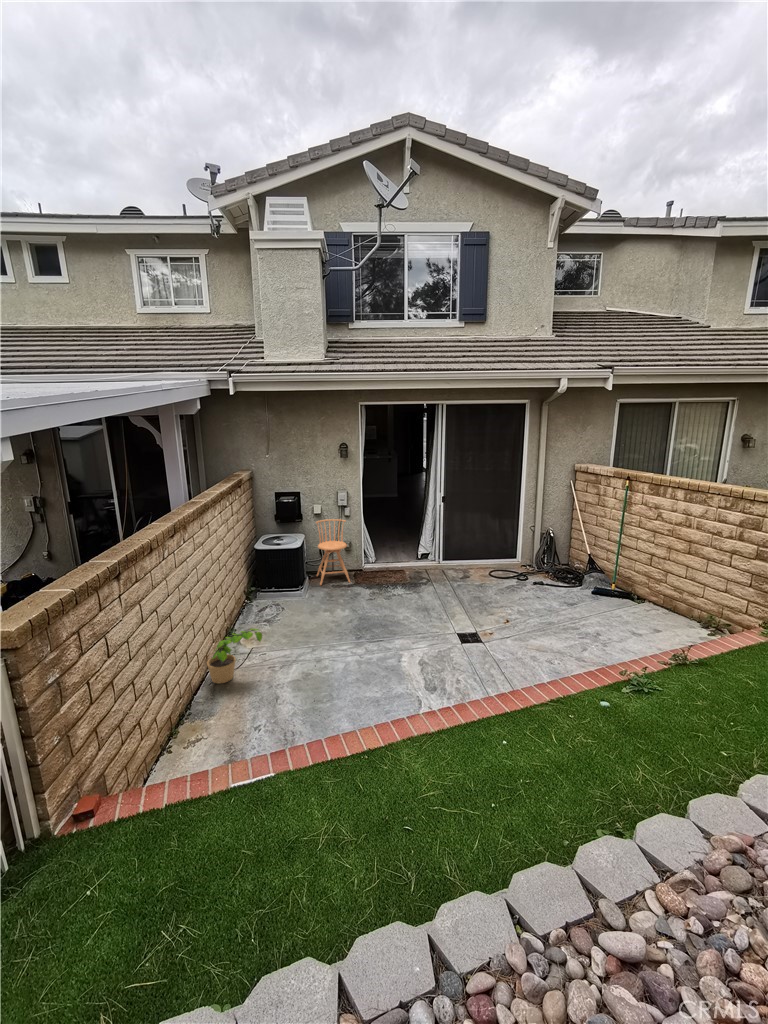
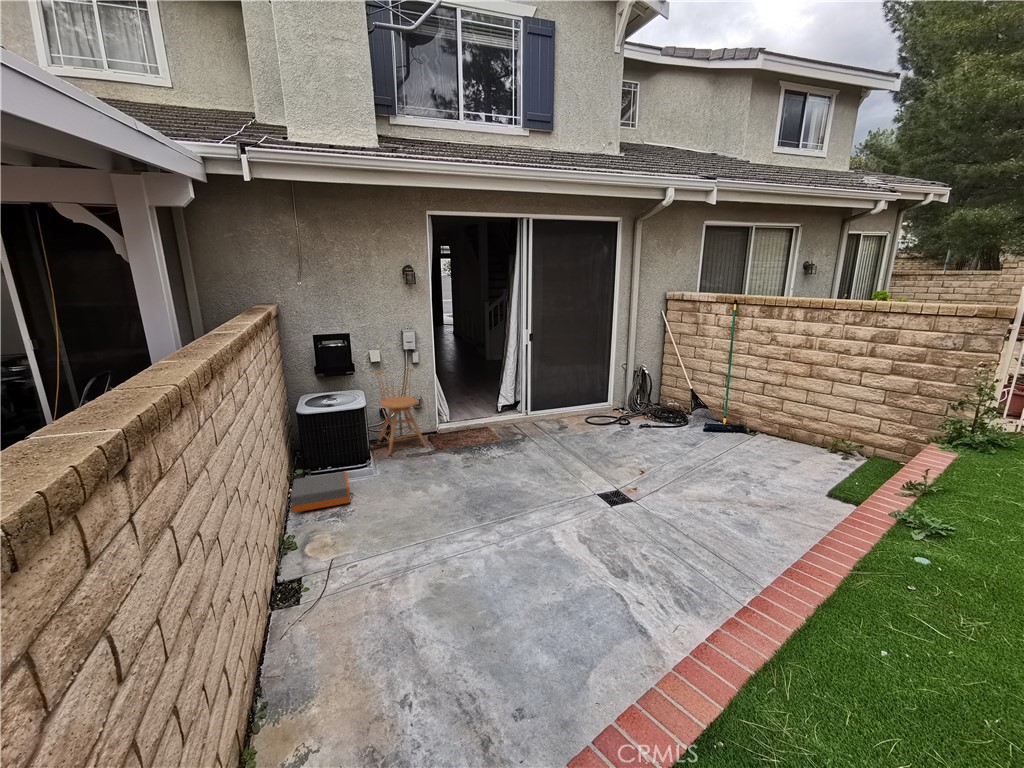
storage box: none [240,593,283,617] -> present [291,471,350,513]
potted plant: present [207,629,262,683] -> none [273,532,367,632]

